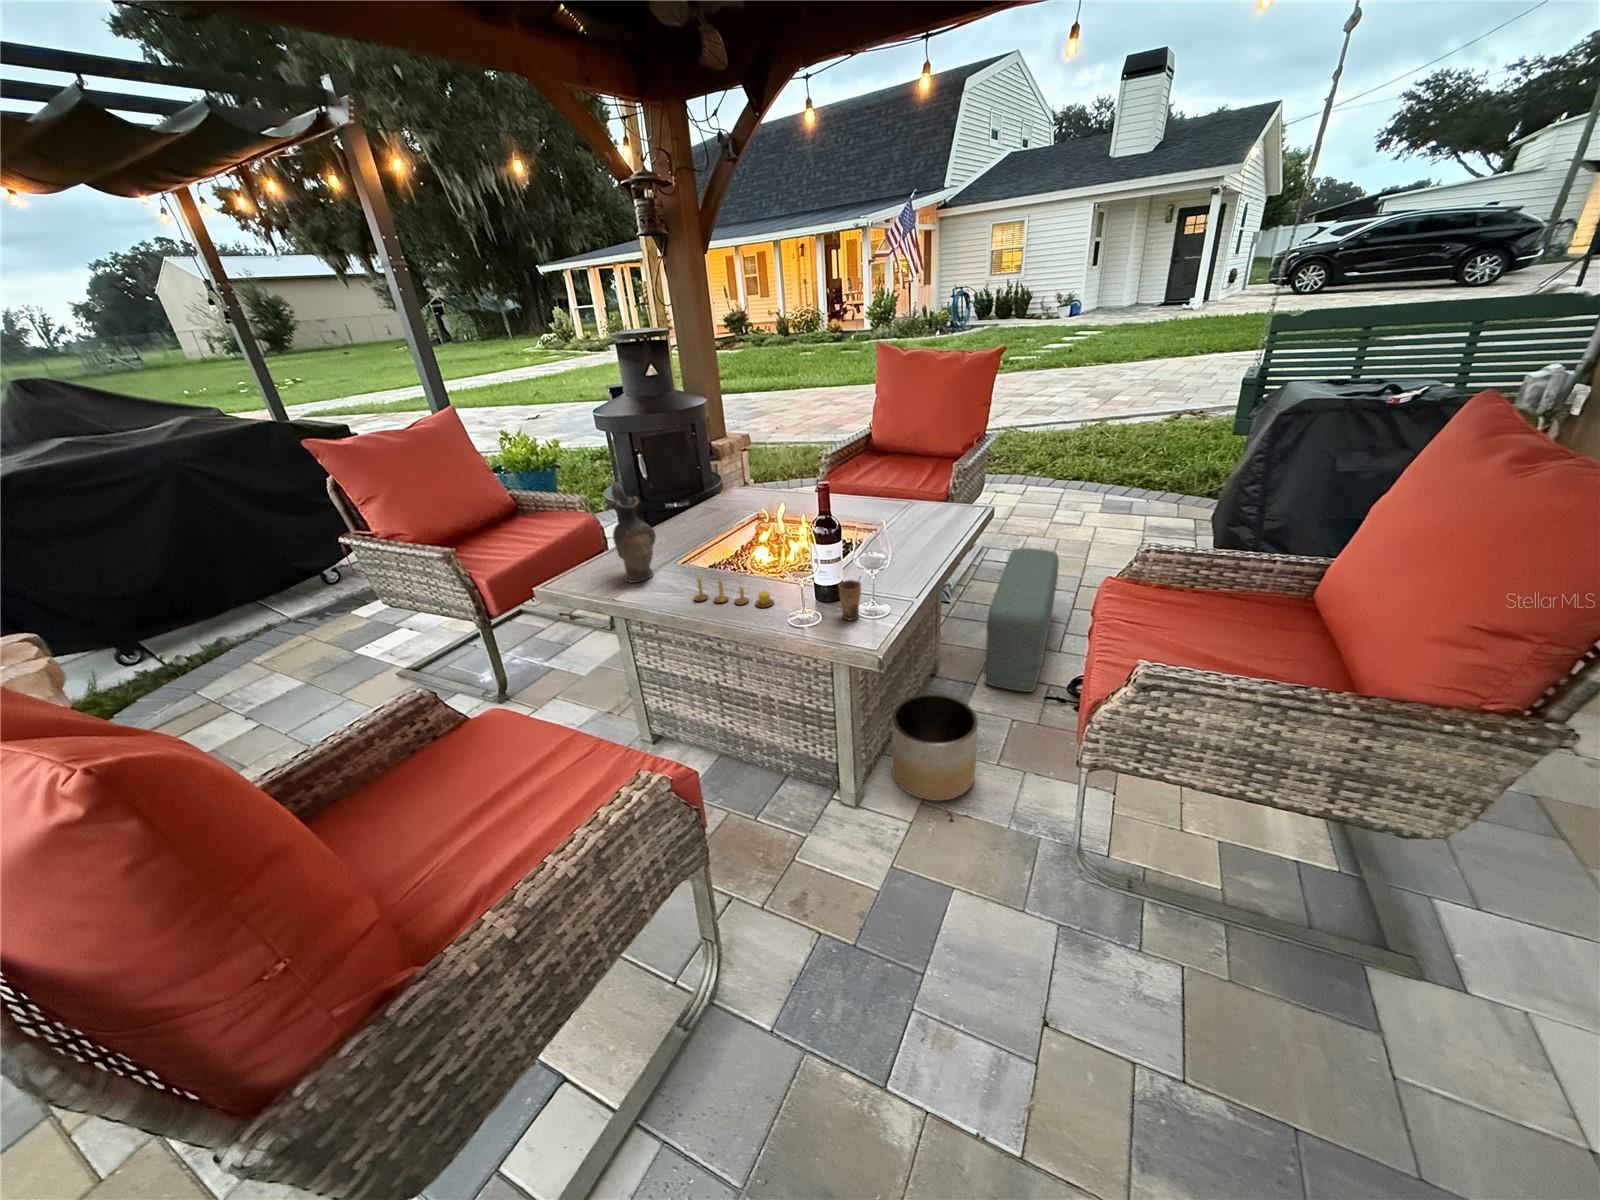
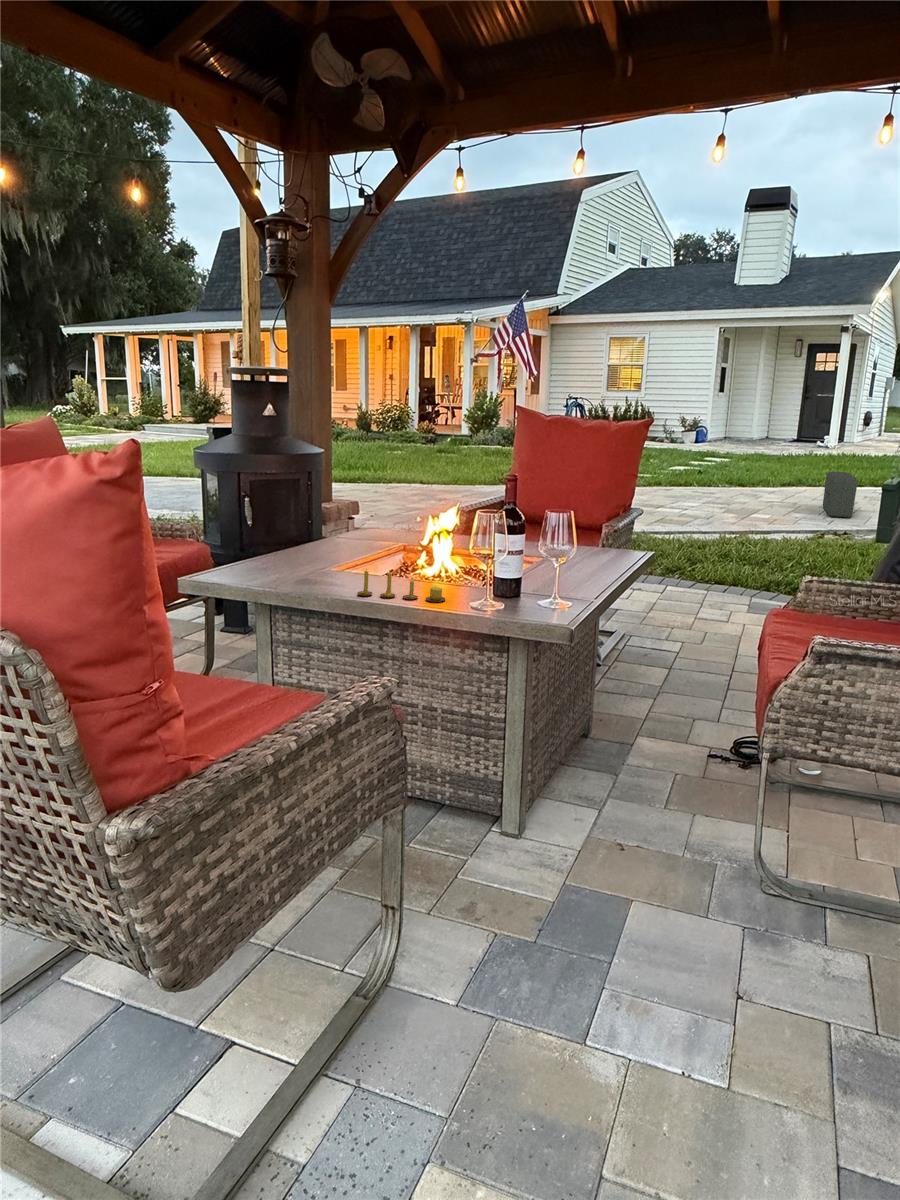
ceramic pitcher: present [609,483,656,583] -> none [269,475,314,582]
pouf: present [985,548,1059,692] -> present [823,472,857,517]
cup: present [838,579,861,620] -> none [519,566,543,612]
planter: present [892,694,978,801] -> none [555,721,650,828]

